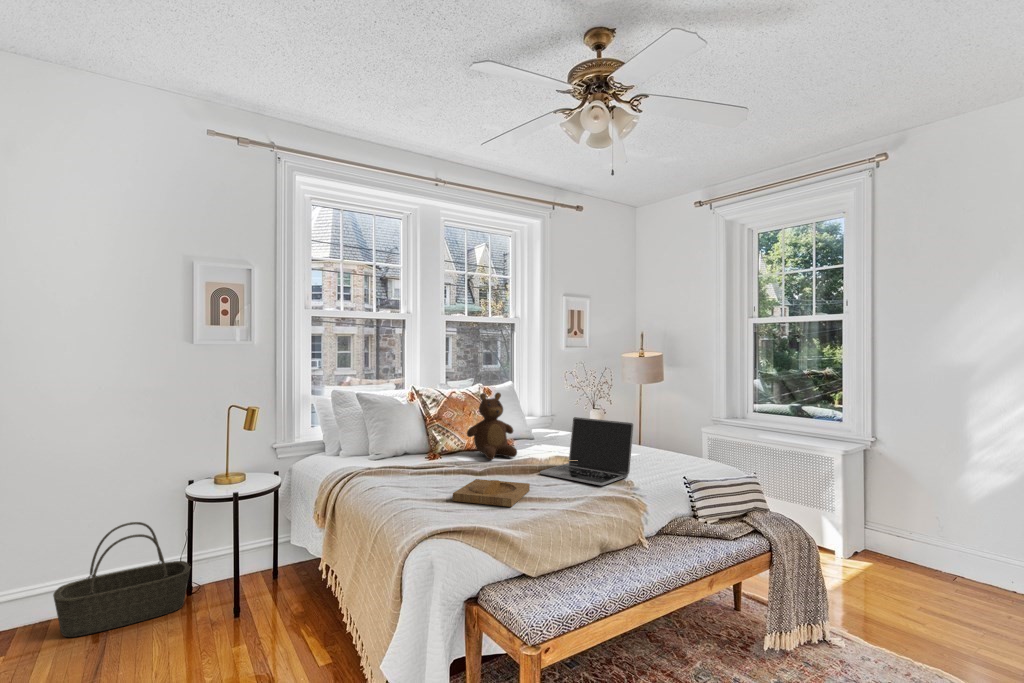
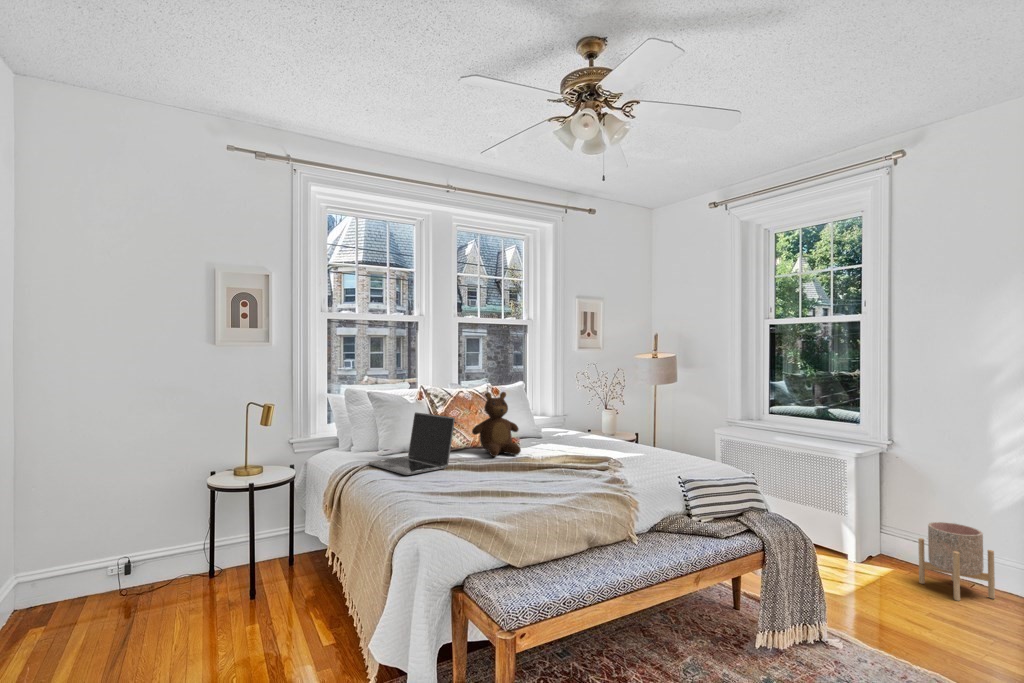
laptop: present [540,417,633,486] -> present [369,412,455,475]
tray: present [453,479,530,507] -> none [448,474,524,500]
planter: none [906,517,978,594] -> present [918,522,995,601]
basket: present [53,522,191,637] -> none [87,510,212,614]

